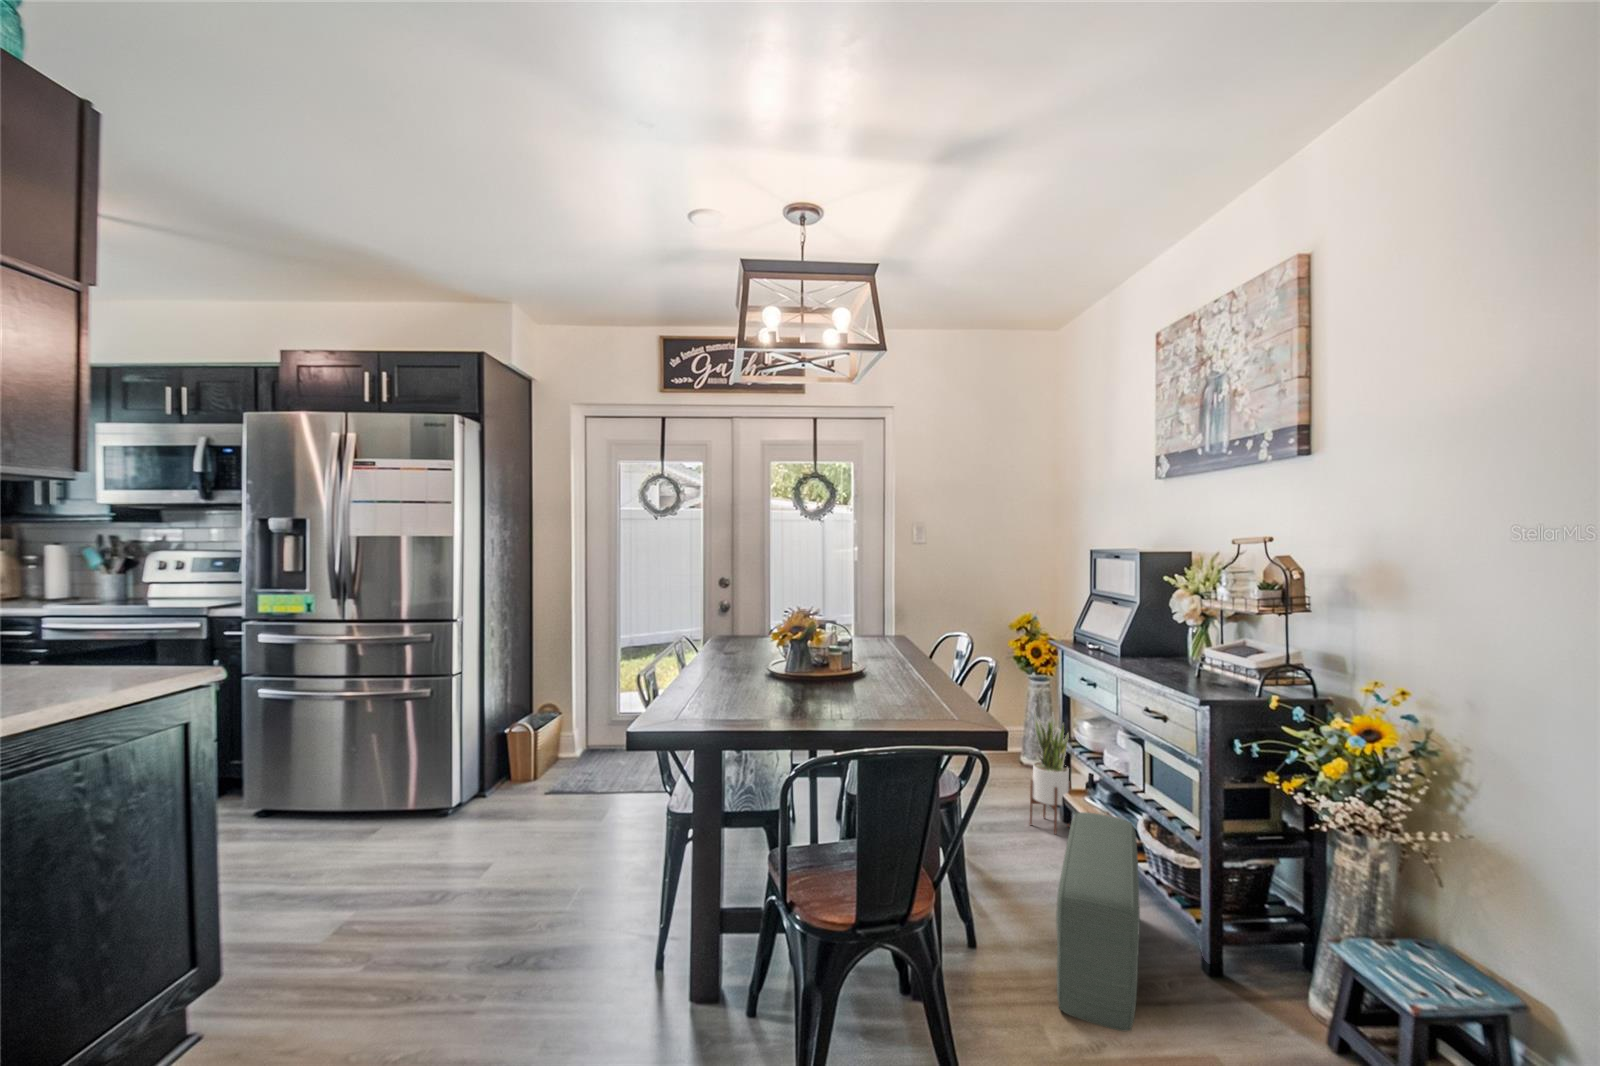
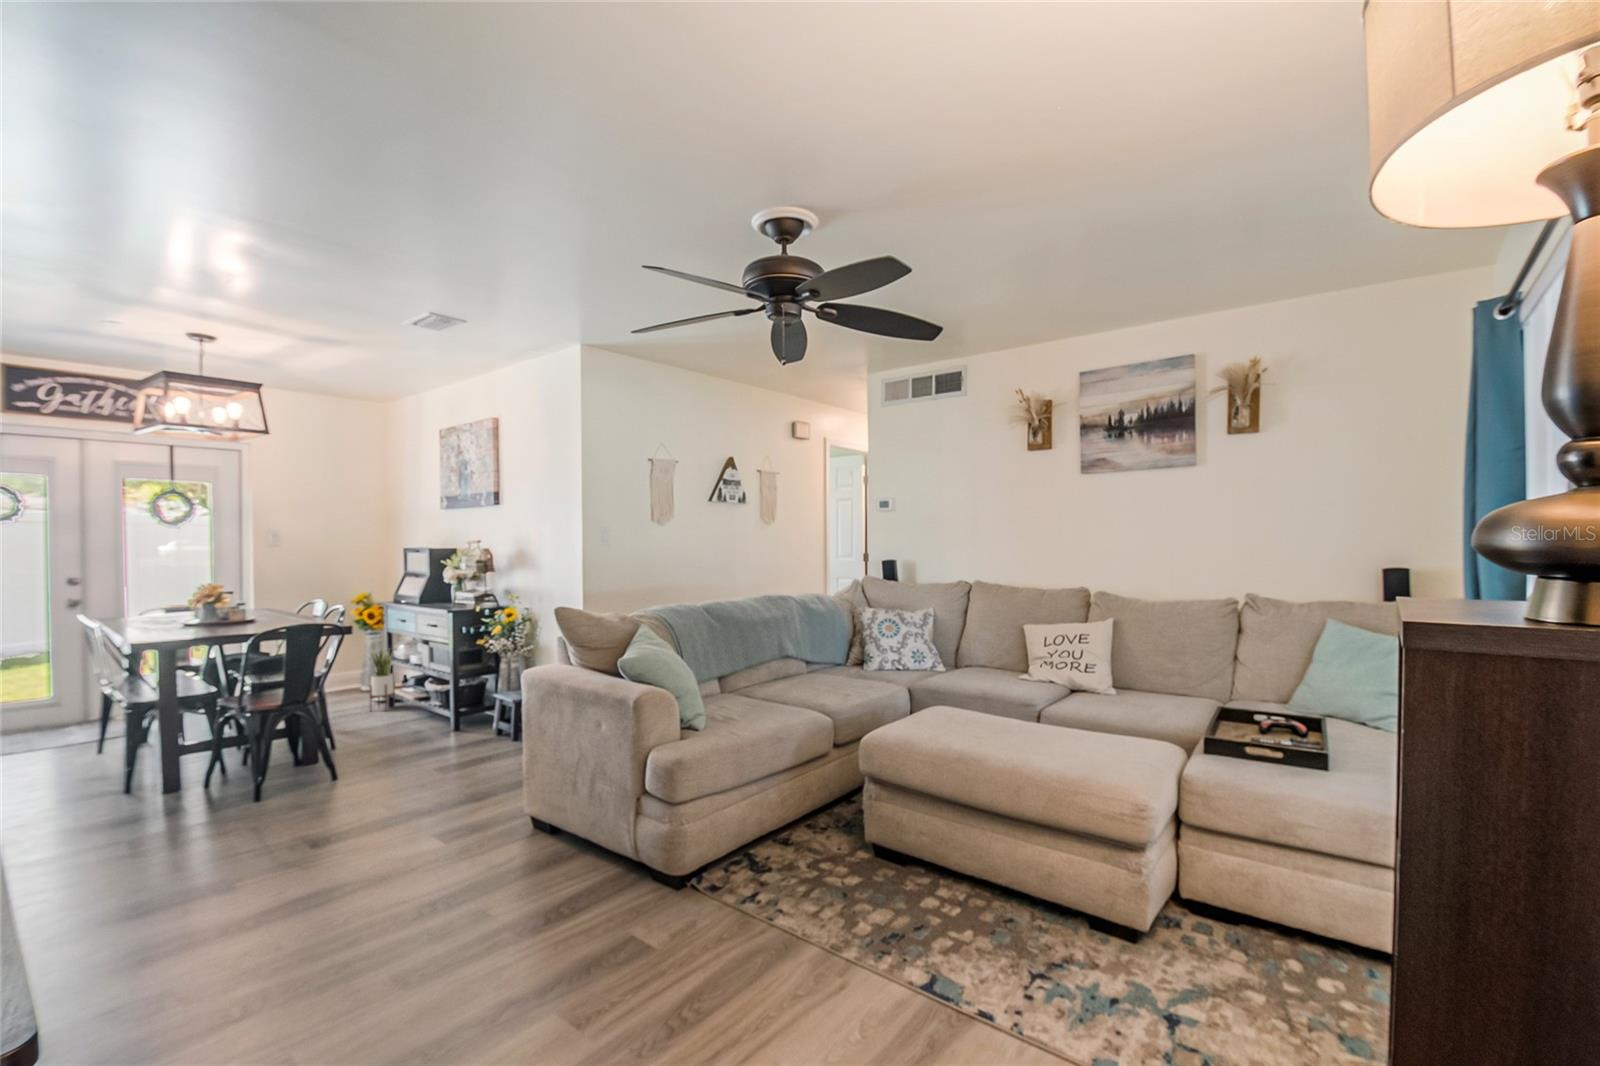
pouf: present [1056,812,1140,1031] -> none [390,678,428,749]

